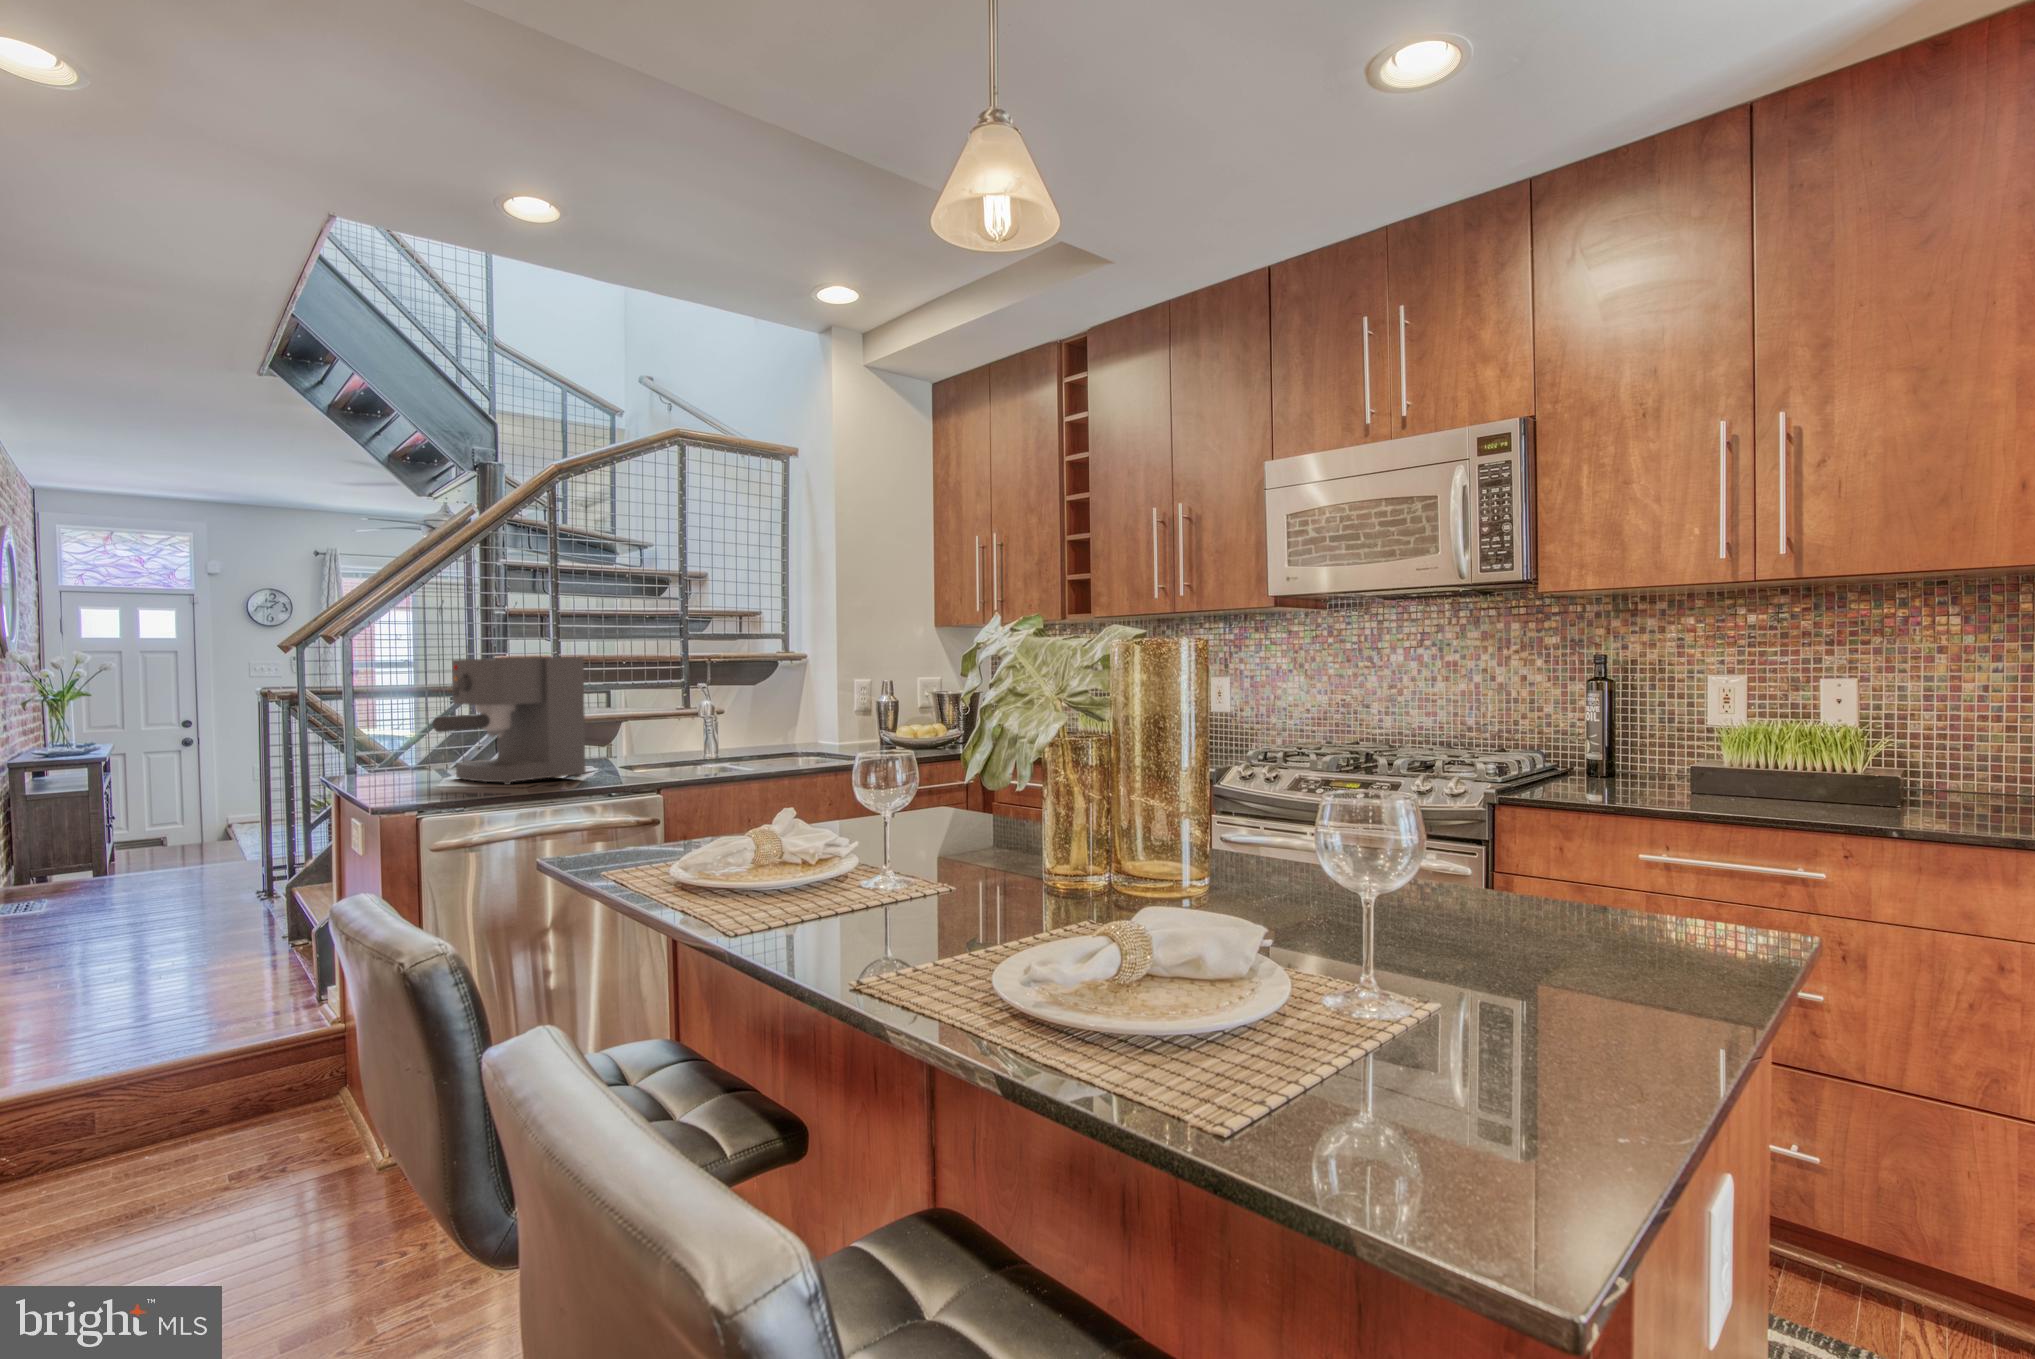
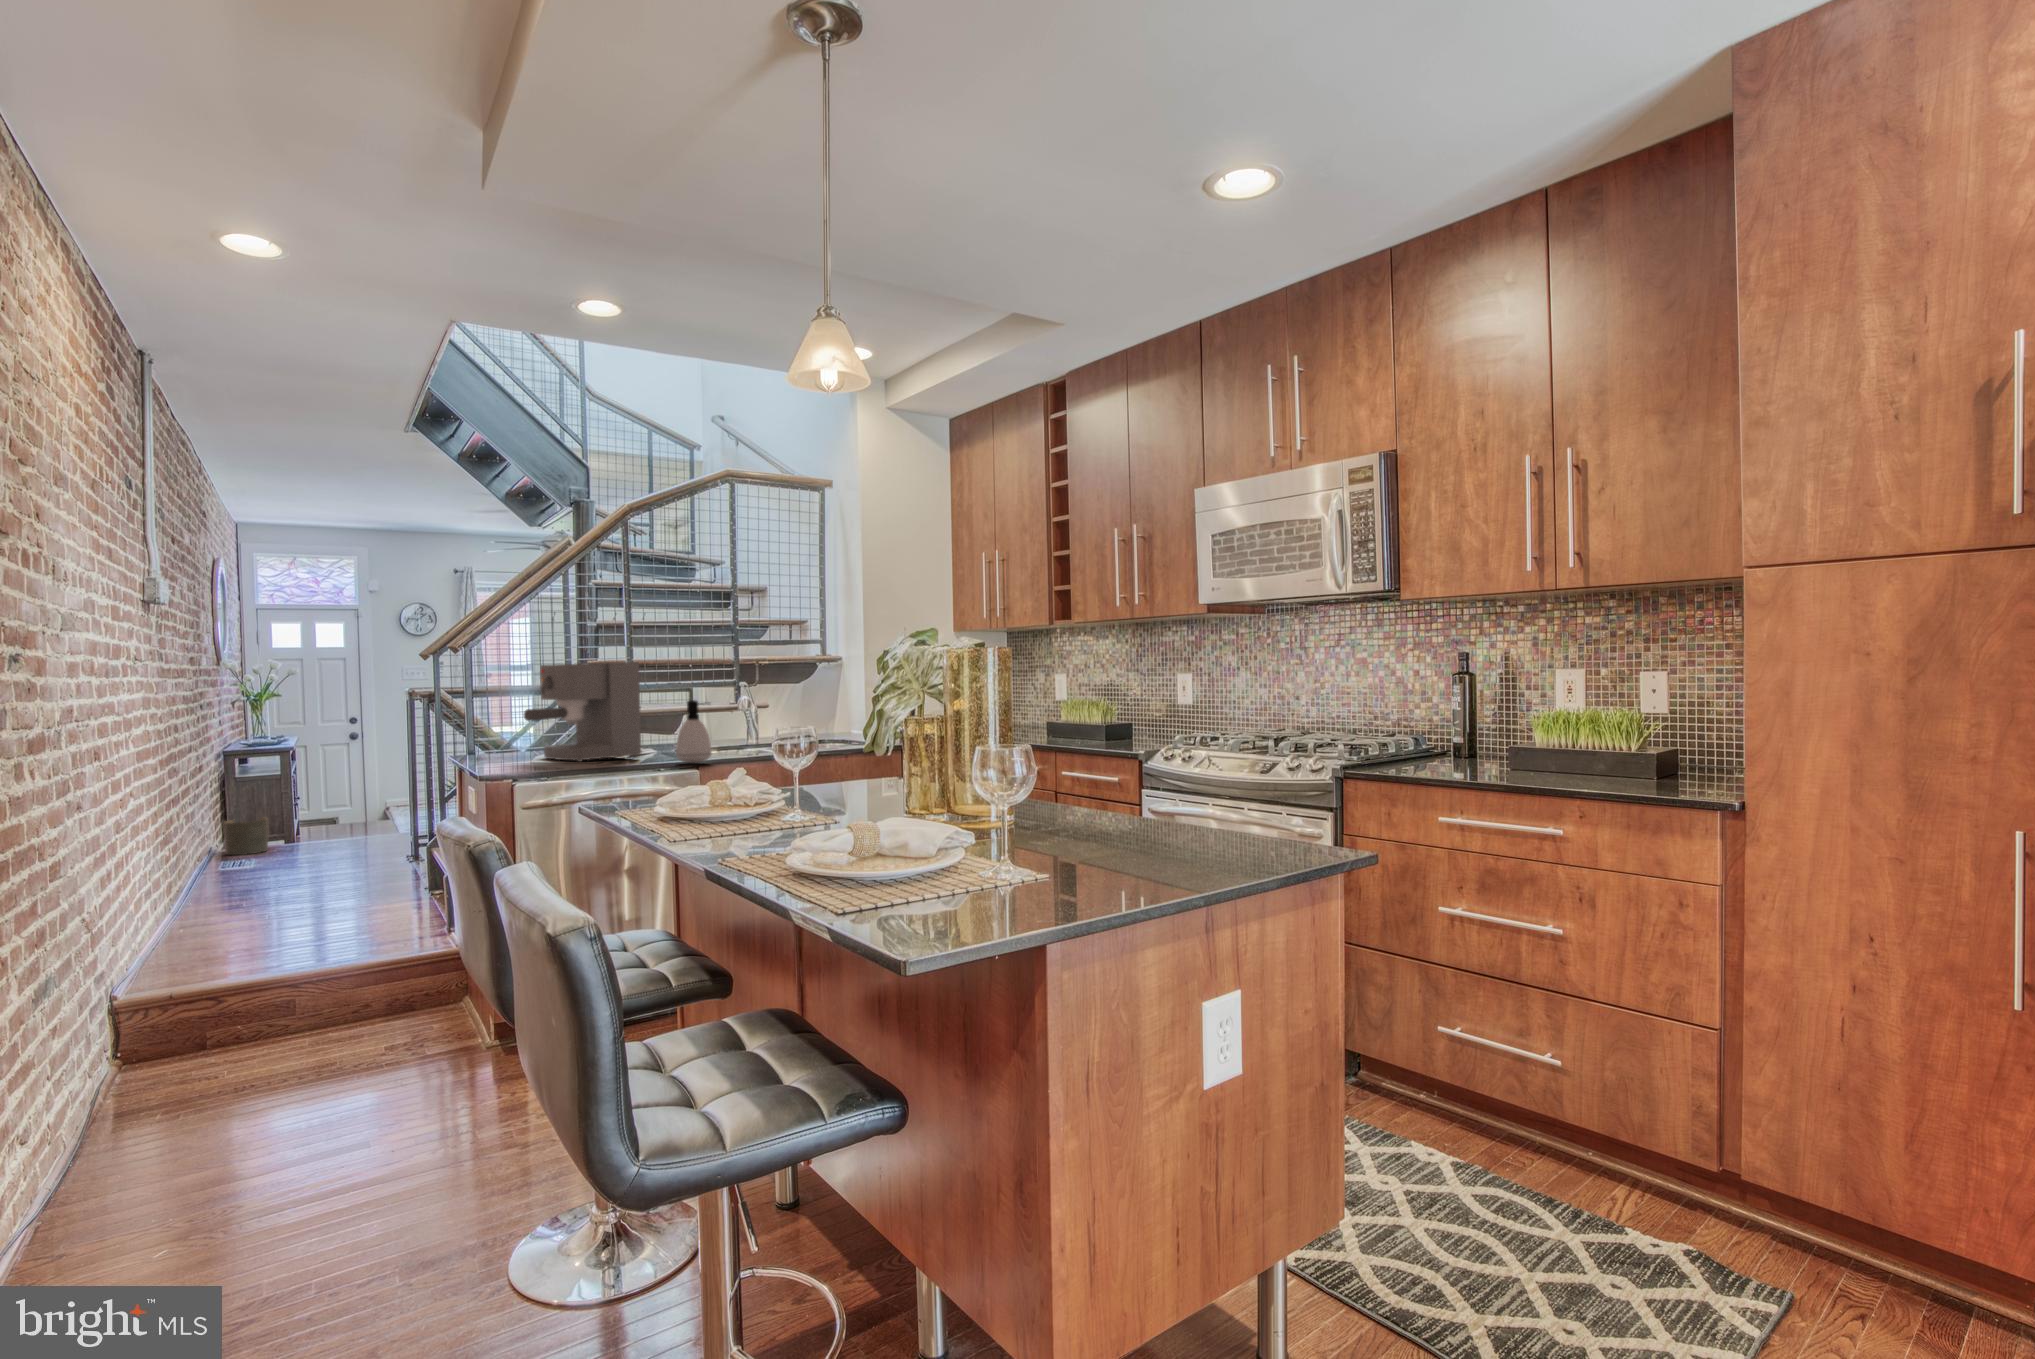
soap dispenser: none [636,706,681,785] -> present [676,700,712,763]
planter: none [11,842,71,890] -> present [223,817,268,855]

